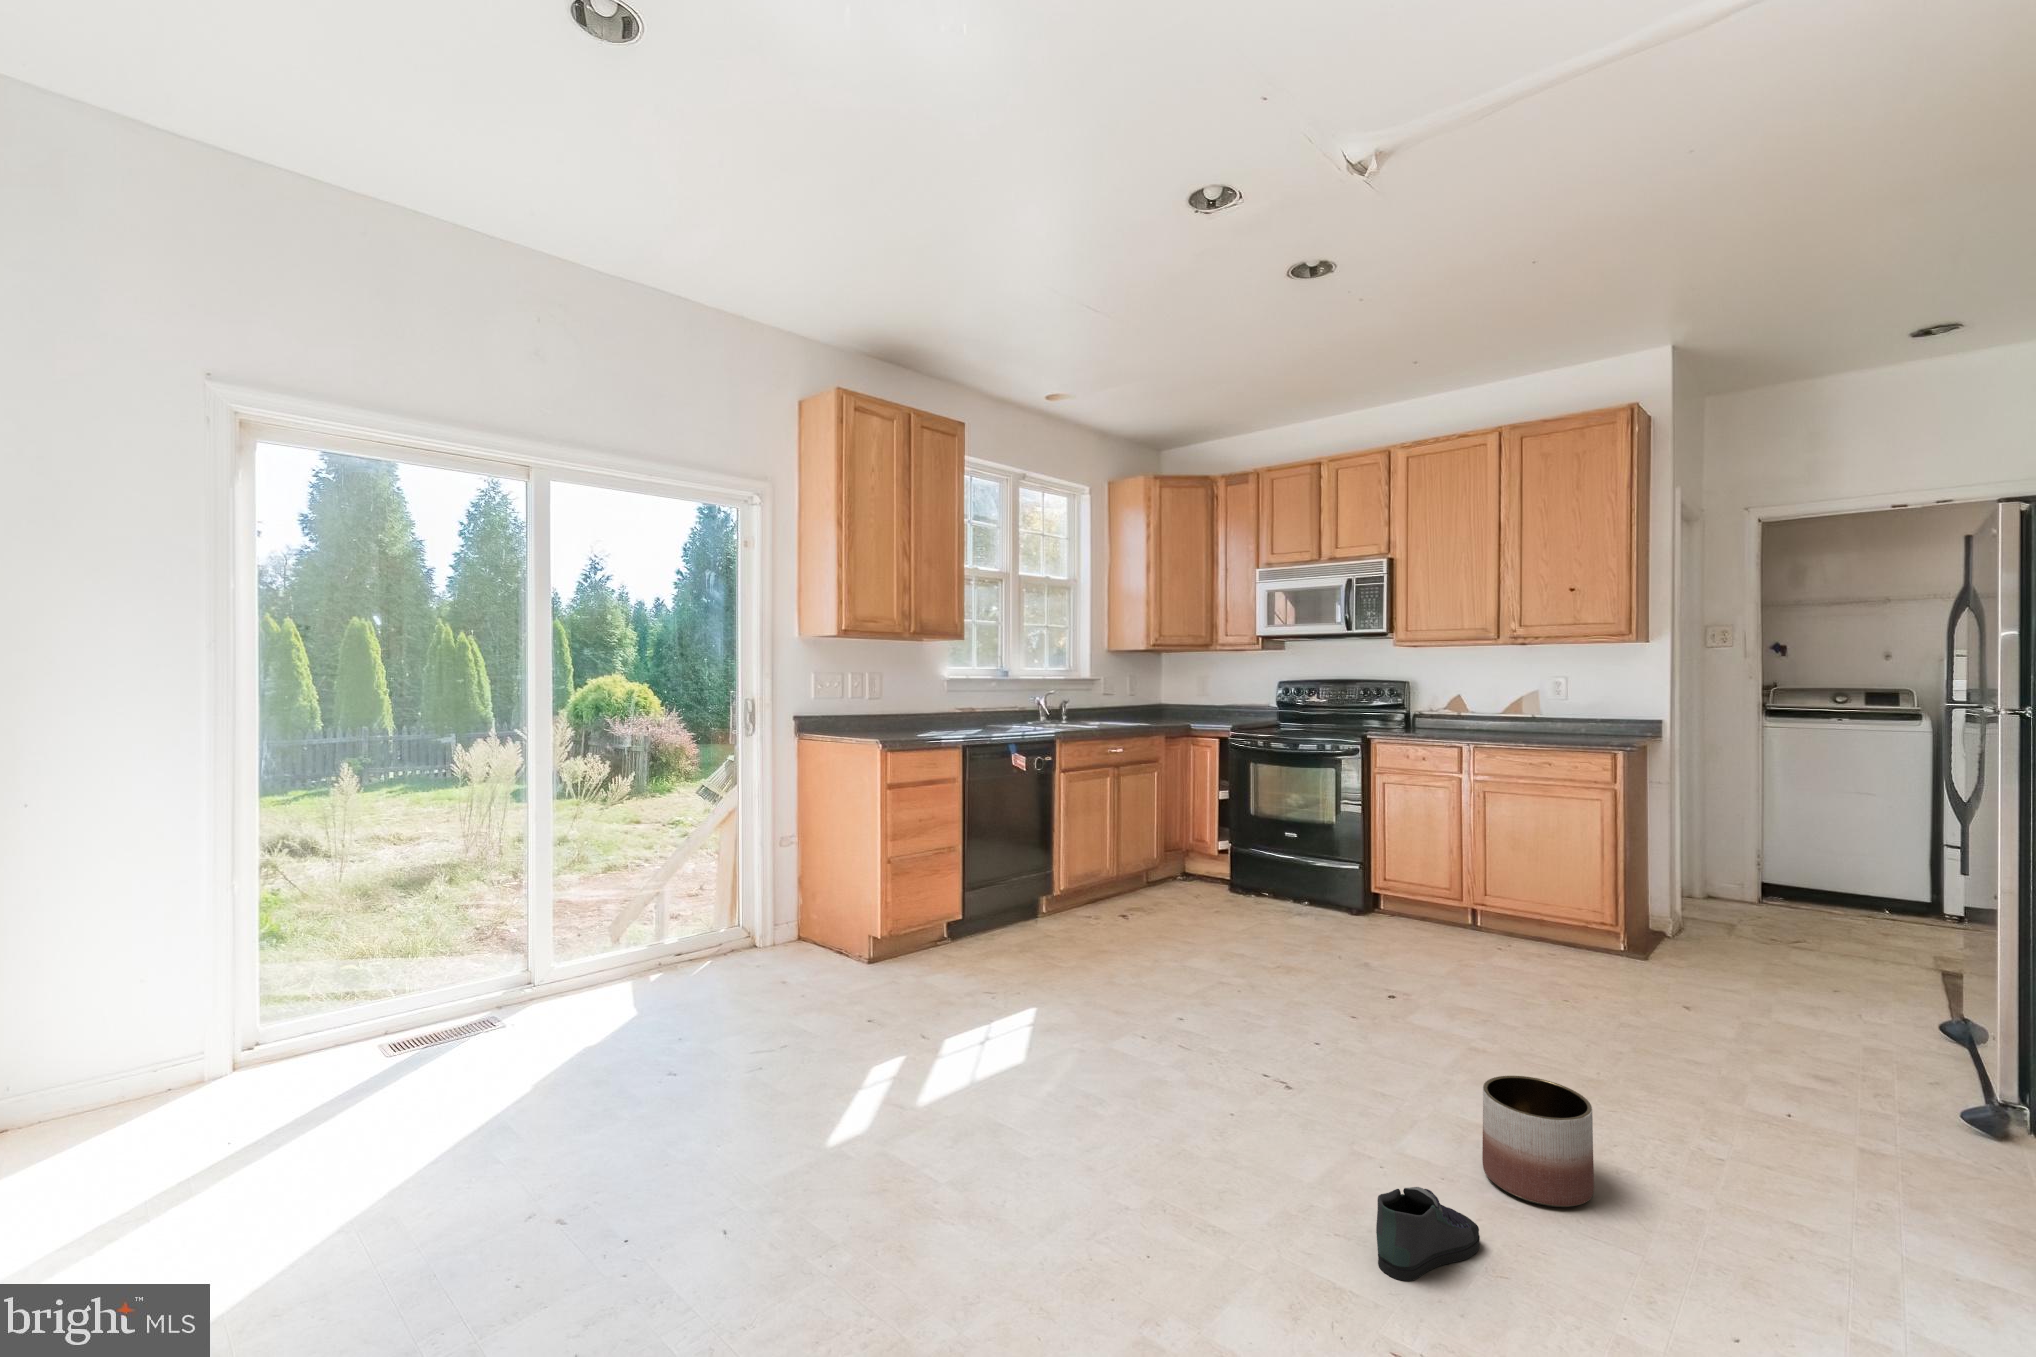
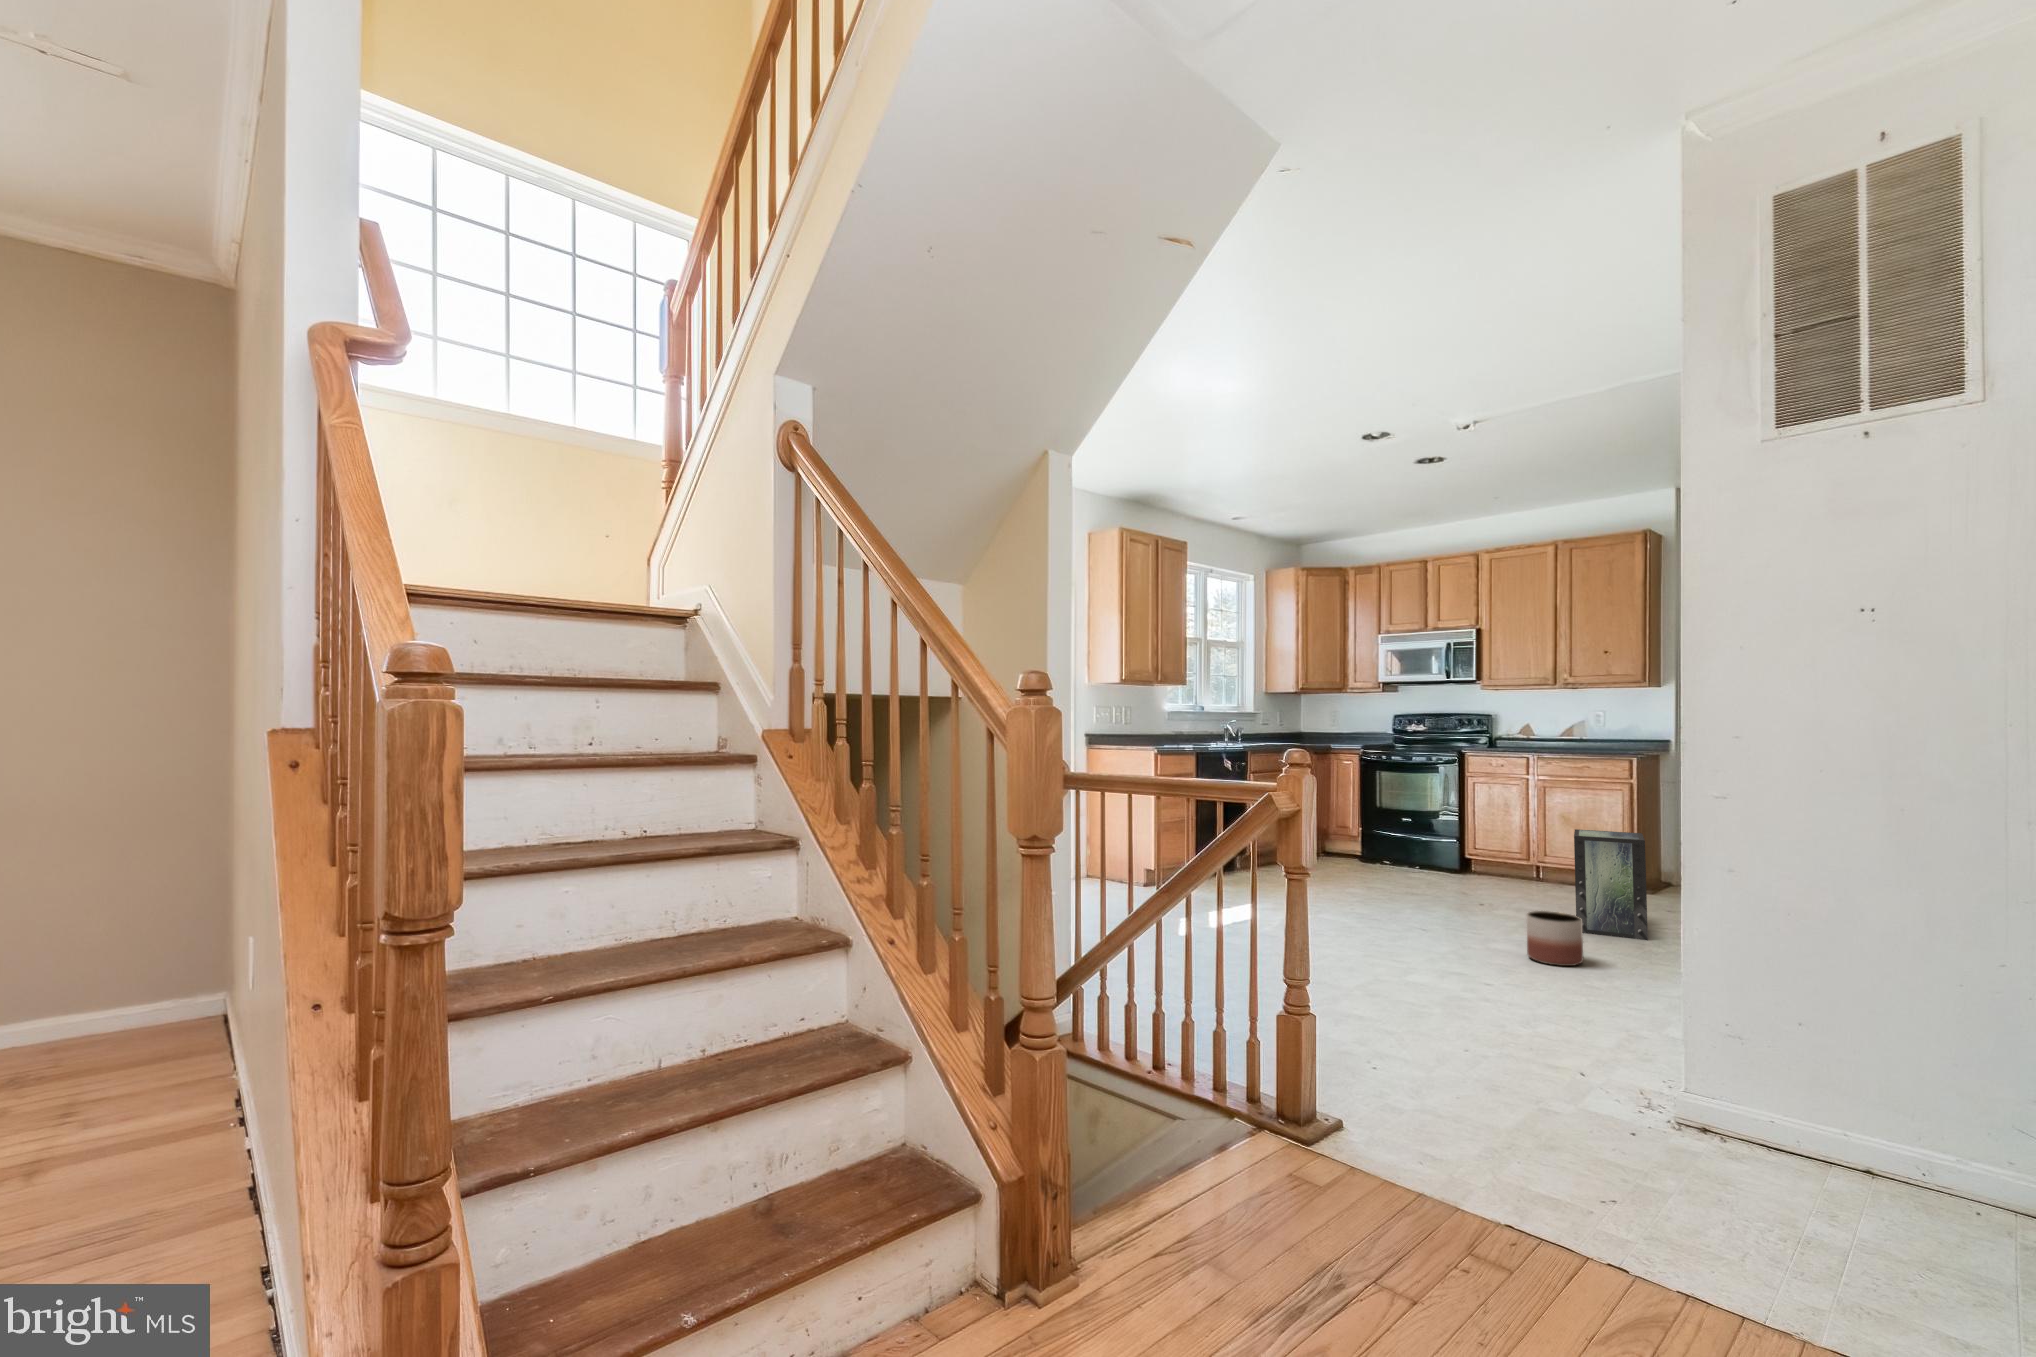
storage box: none [1547,880,1680,1091] -> present [1574,829,1648,940]
shoe: present [1376,1187,1480,1281] -> none [1471,942,1522,979]

